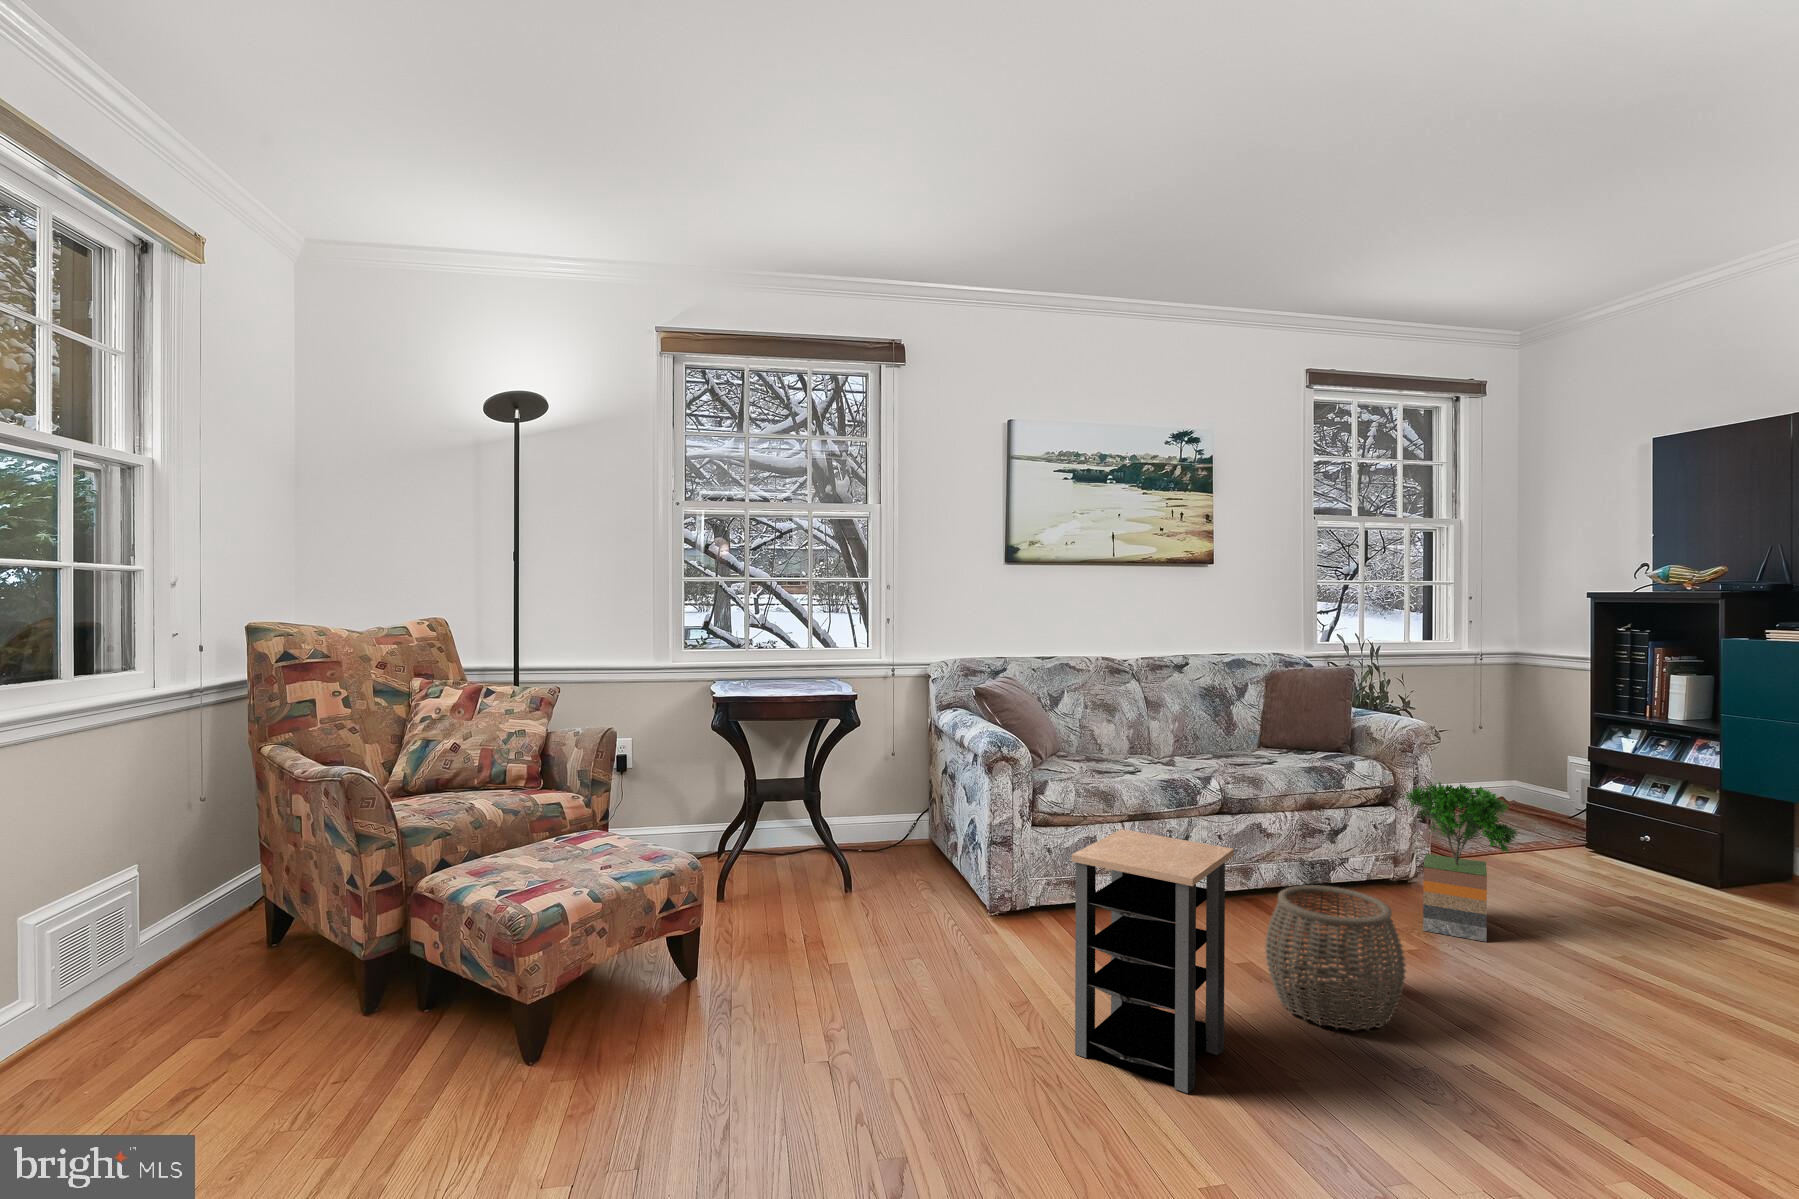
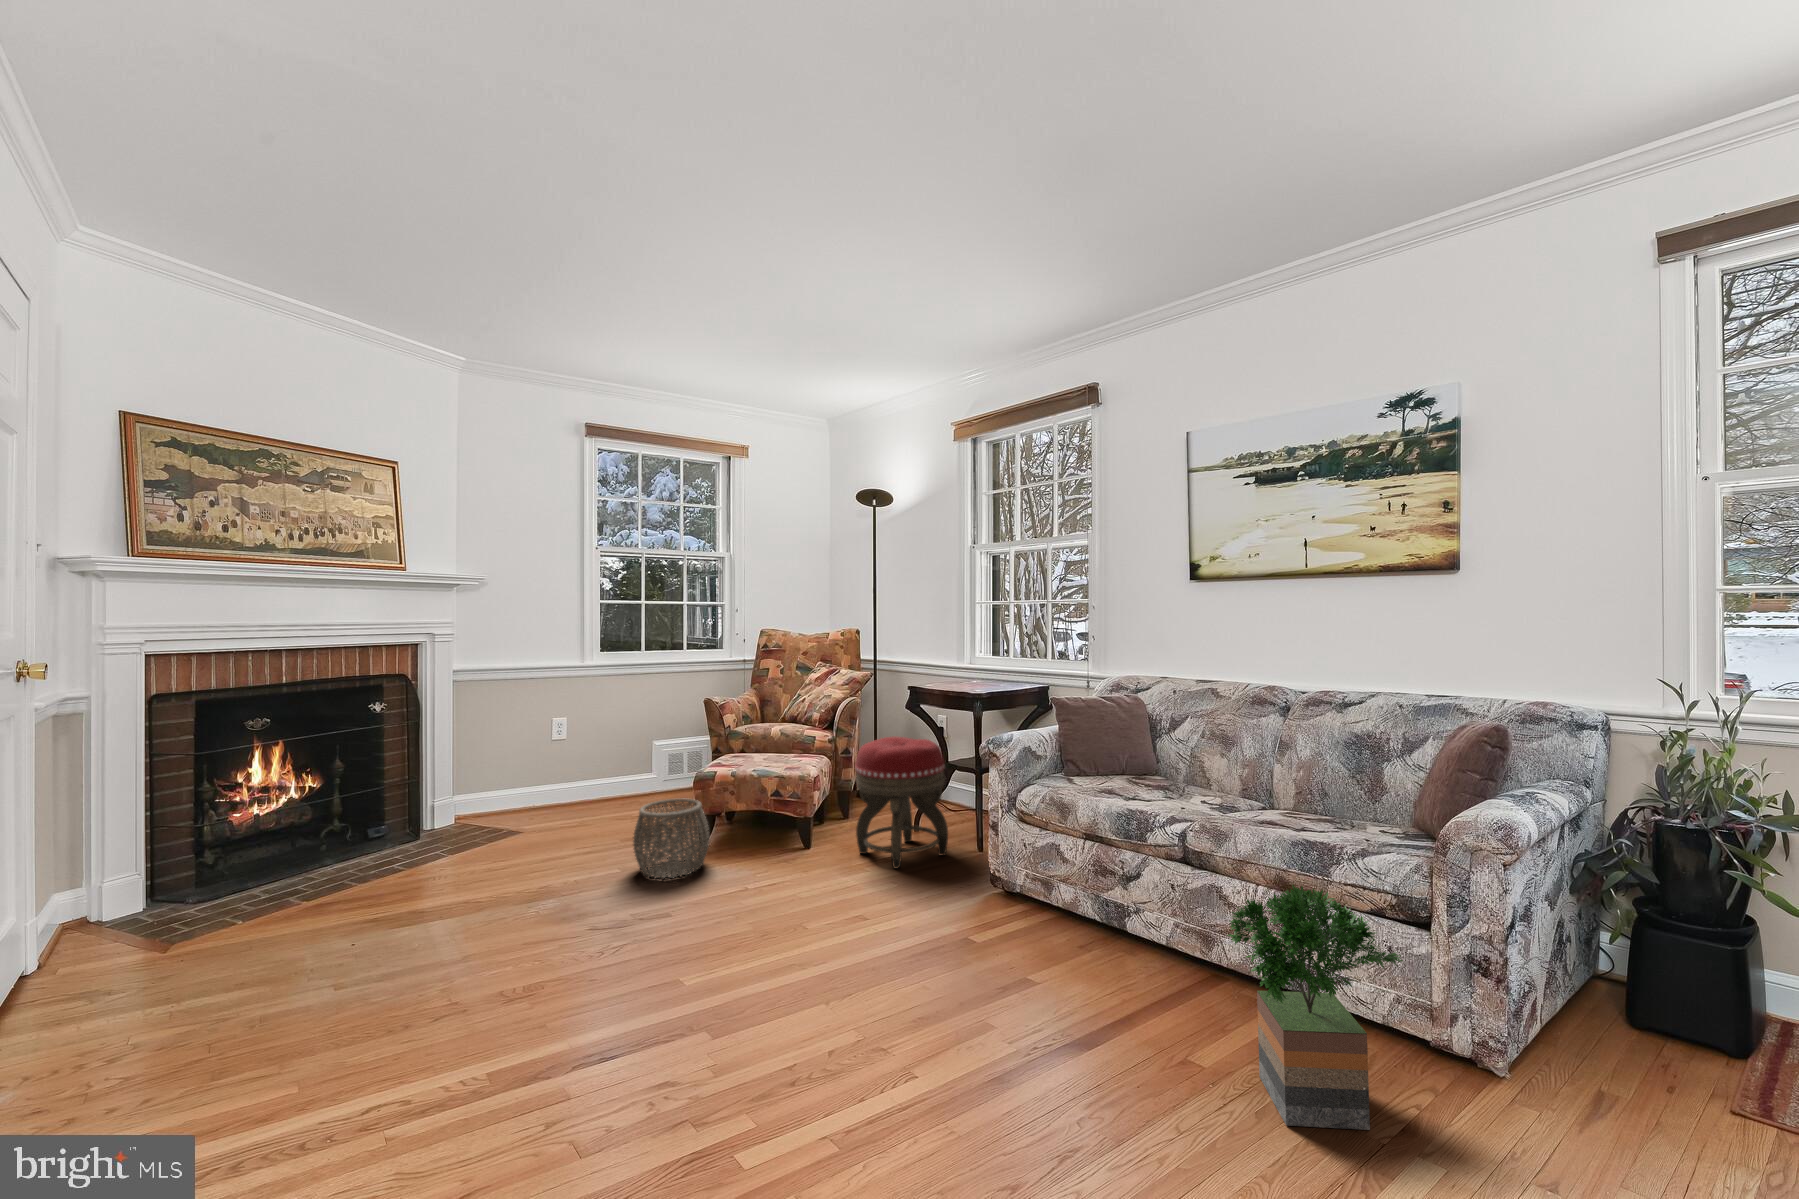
footstool: none [770,764,901,954] -> present [855,737,948,868]
side table: present [1072,829,1234,1093] -> none [752,804,865,984]
woven basket: present [1265,885,1406,1031] -> present [633,798,709,878]

